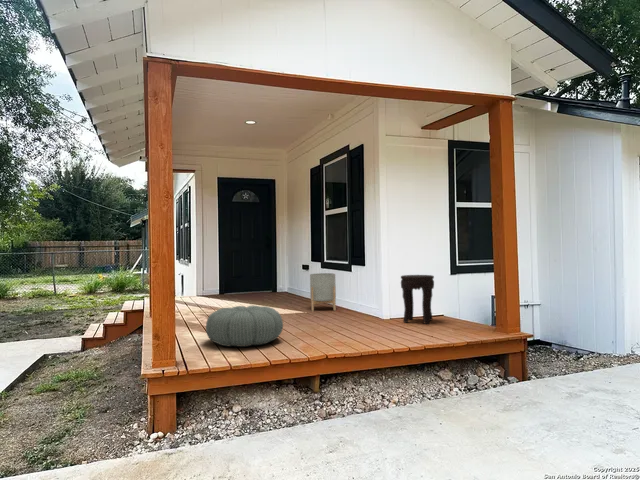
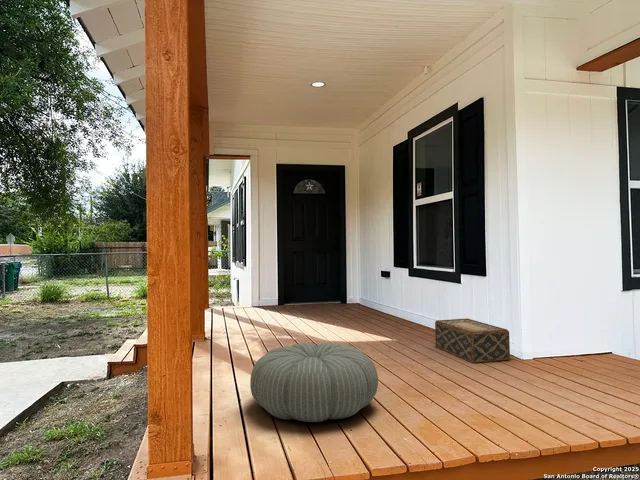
planter: present [310,273,336,311] -> none [399,285,436,338]
side table: present [401,275,434,324] -> none [551,292,611,373]
woven basket: none [332,295,377,322] -> present [435,318,510,363]

